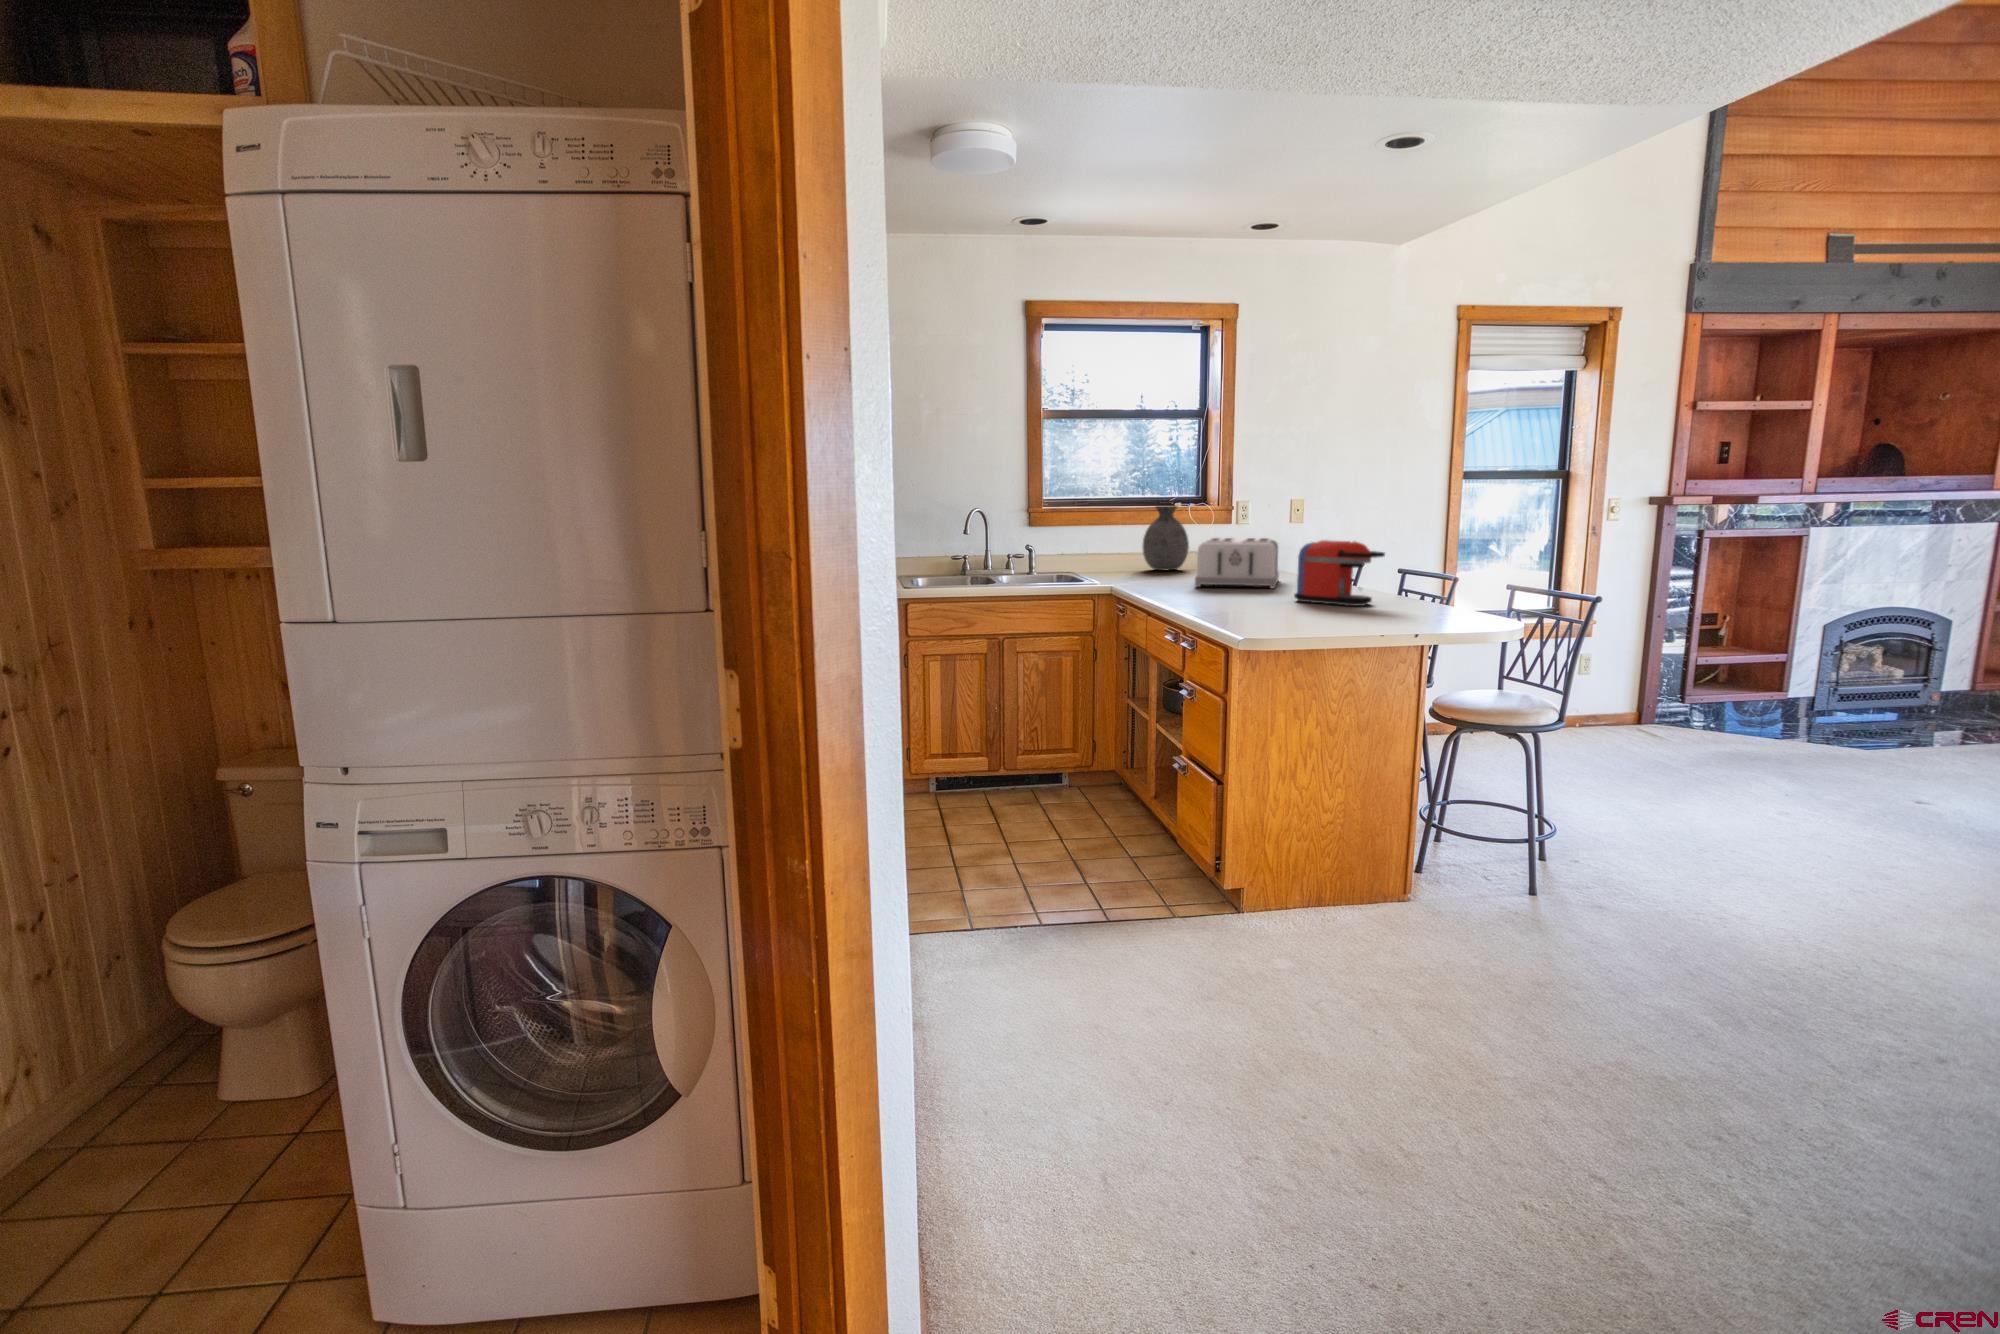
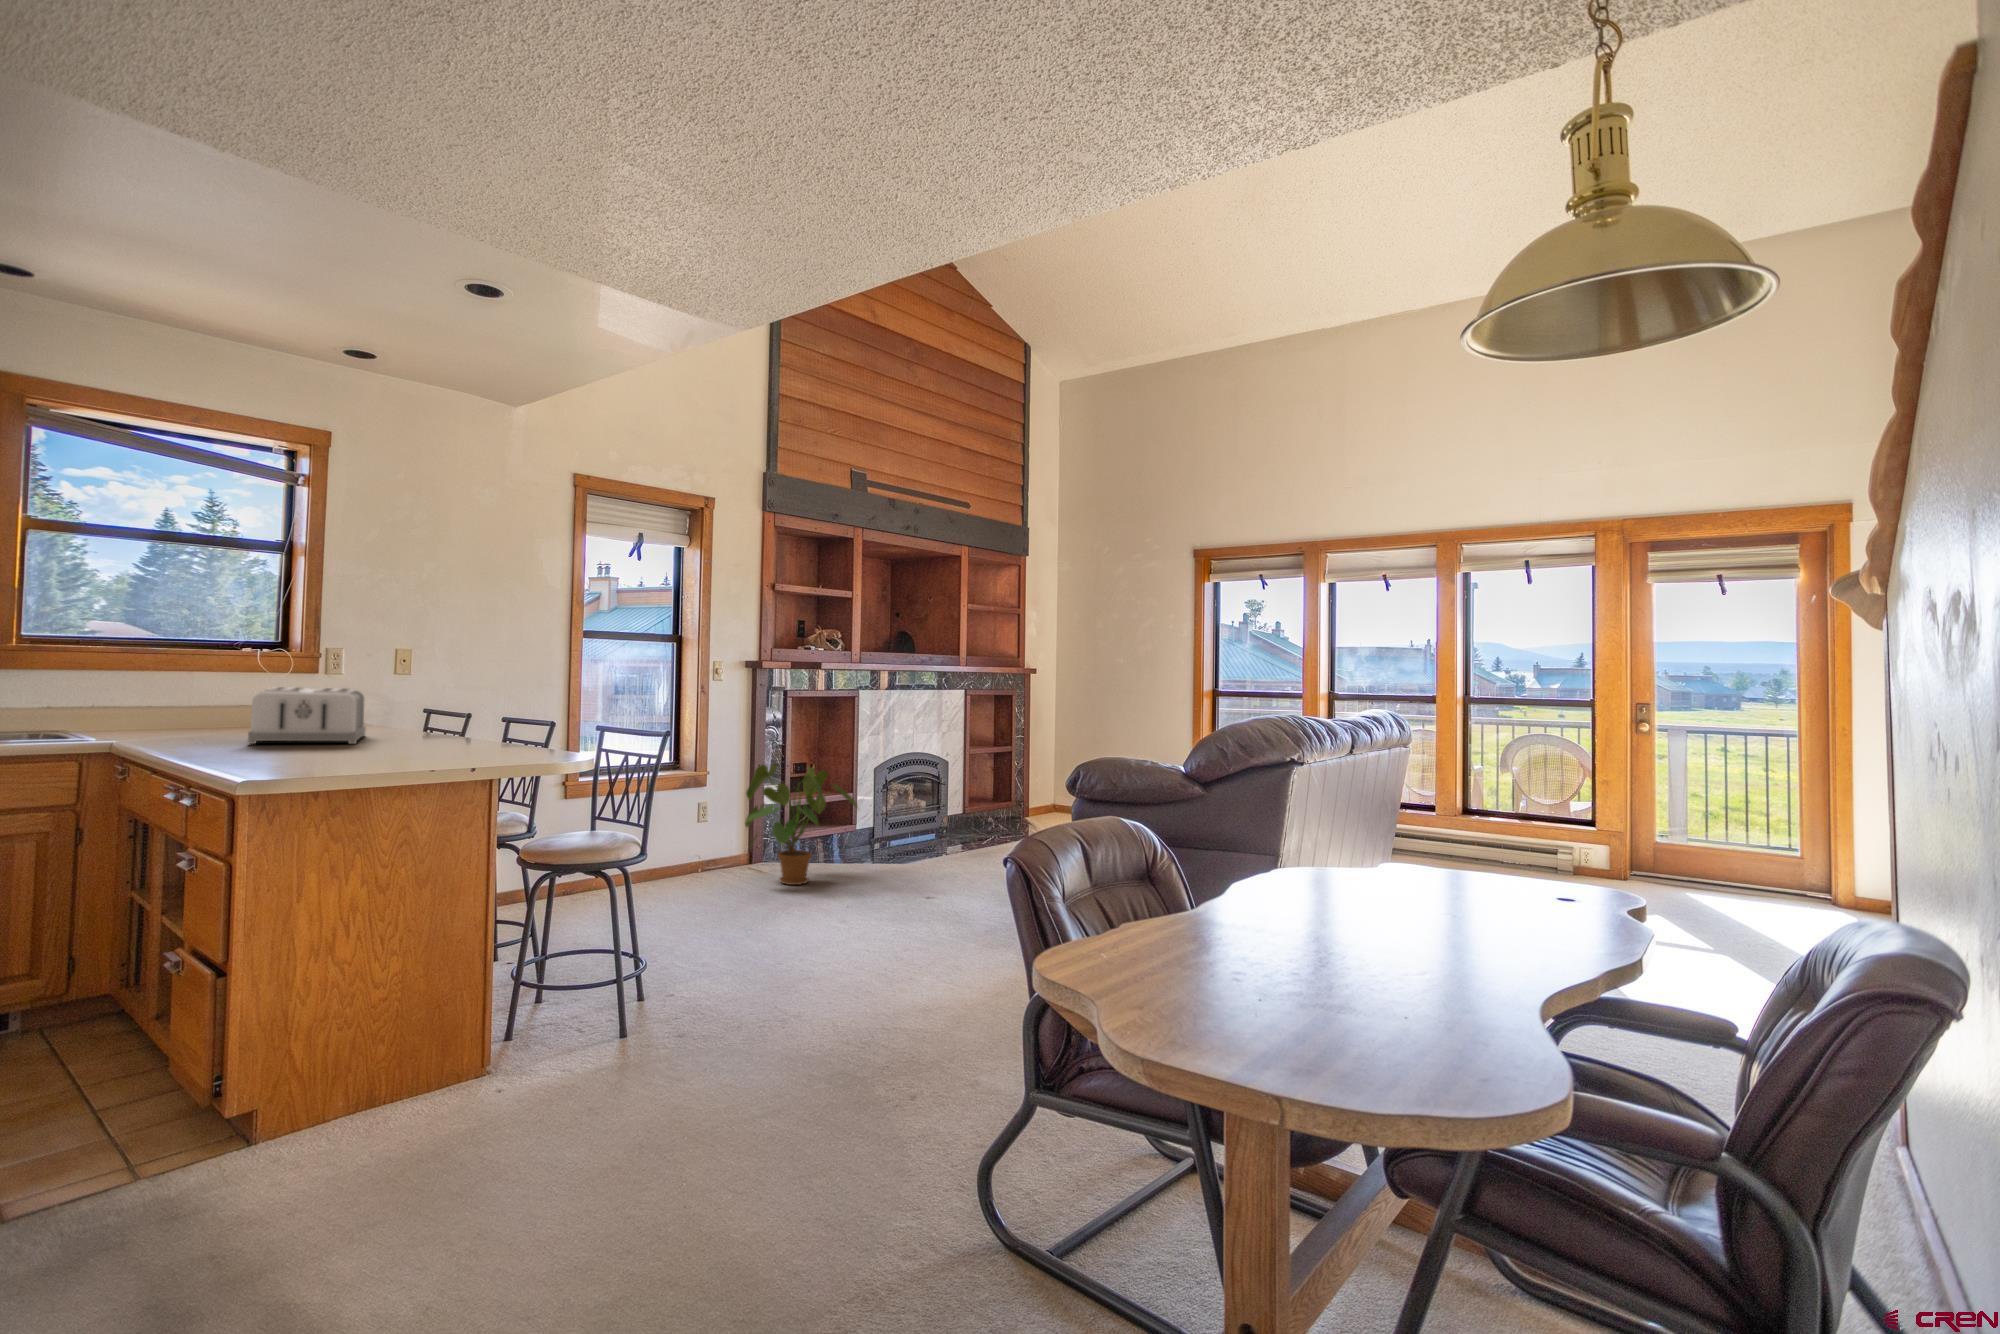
vase: present [1142,506,1189,571] -> none [183,648,252,726]
coffee maker: present [1294,540,1385,606] -> none [370,690,471,759]
house plant: none [1642,615,1808,756] -> present [745,764,857,885]

